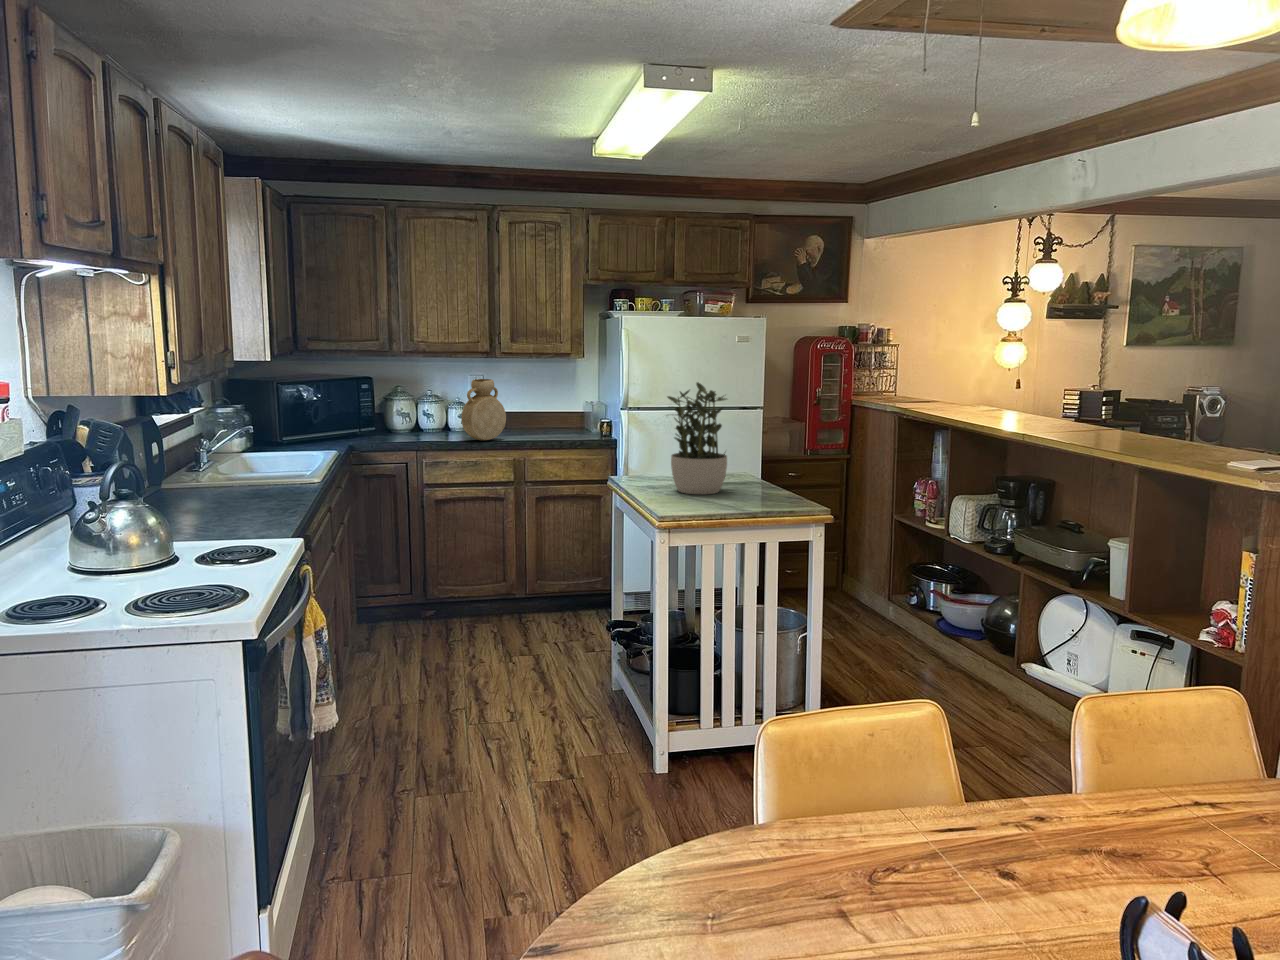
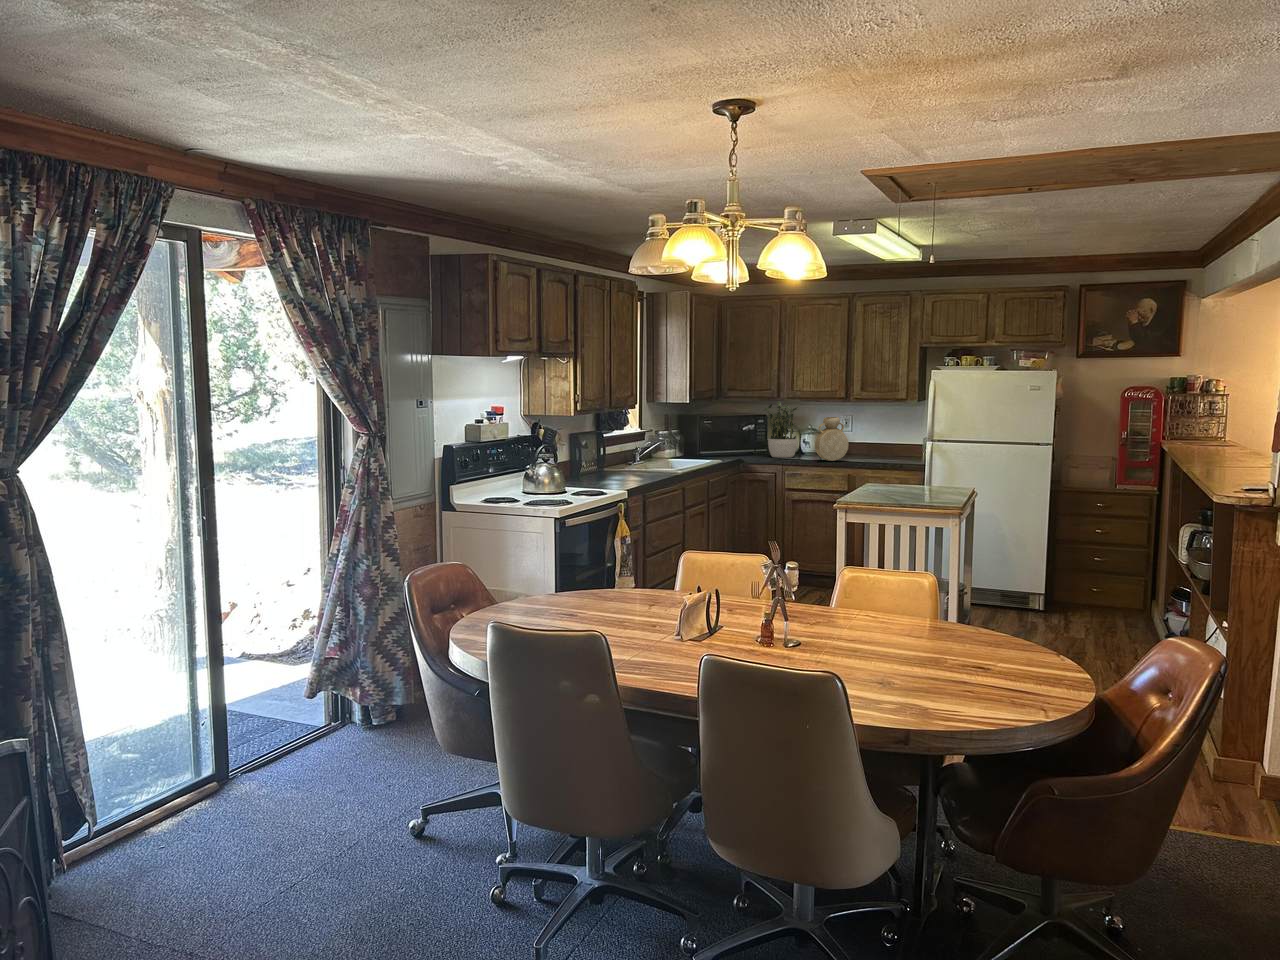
potted plant: present [668,382,727,494] -> present [764,401,798,458]

